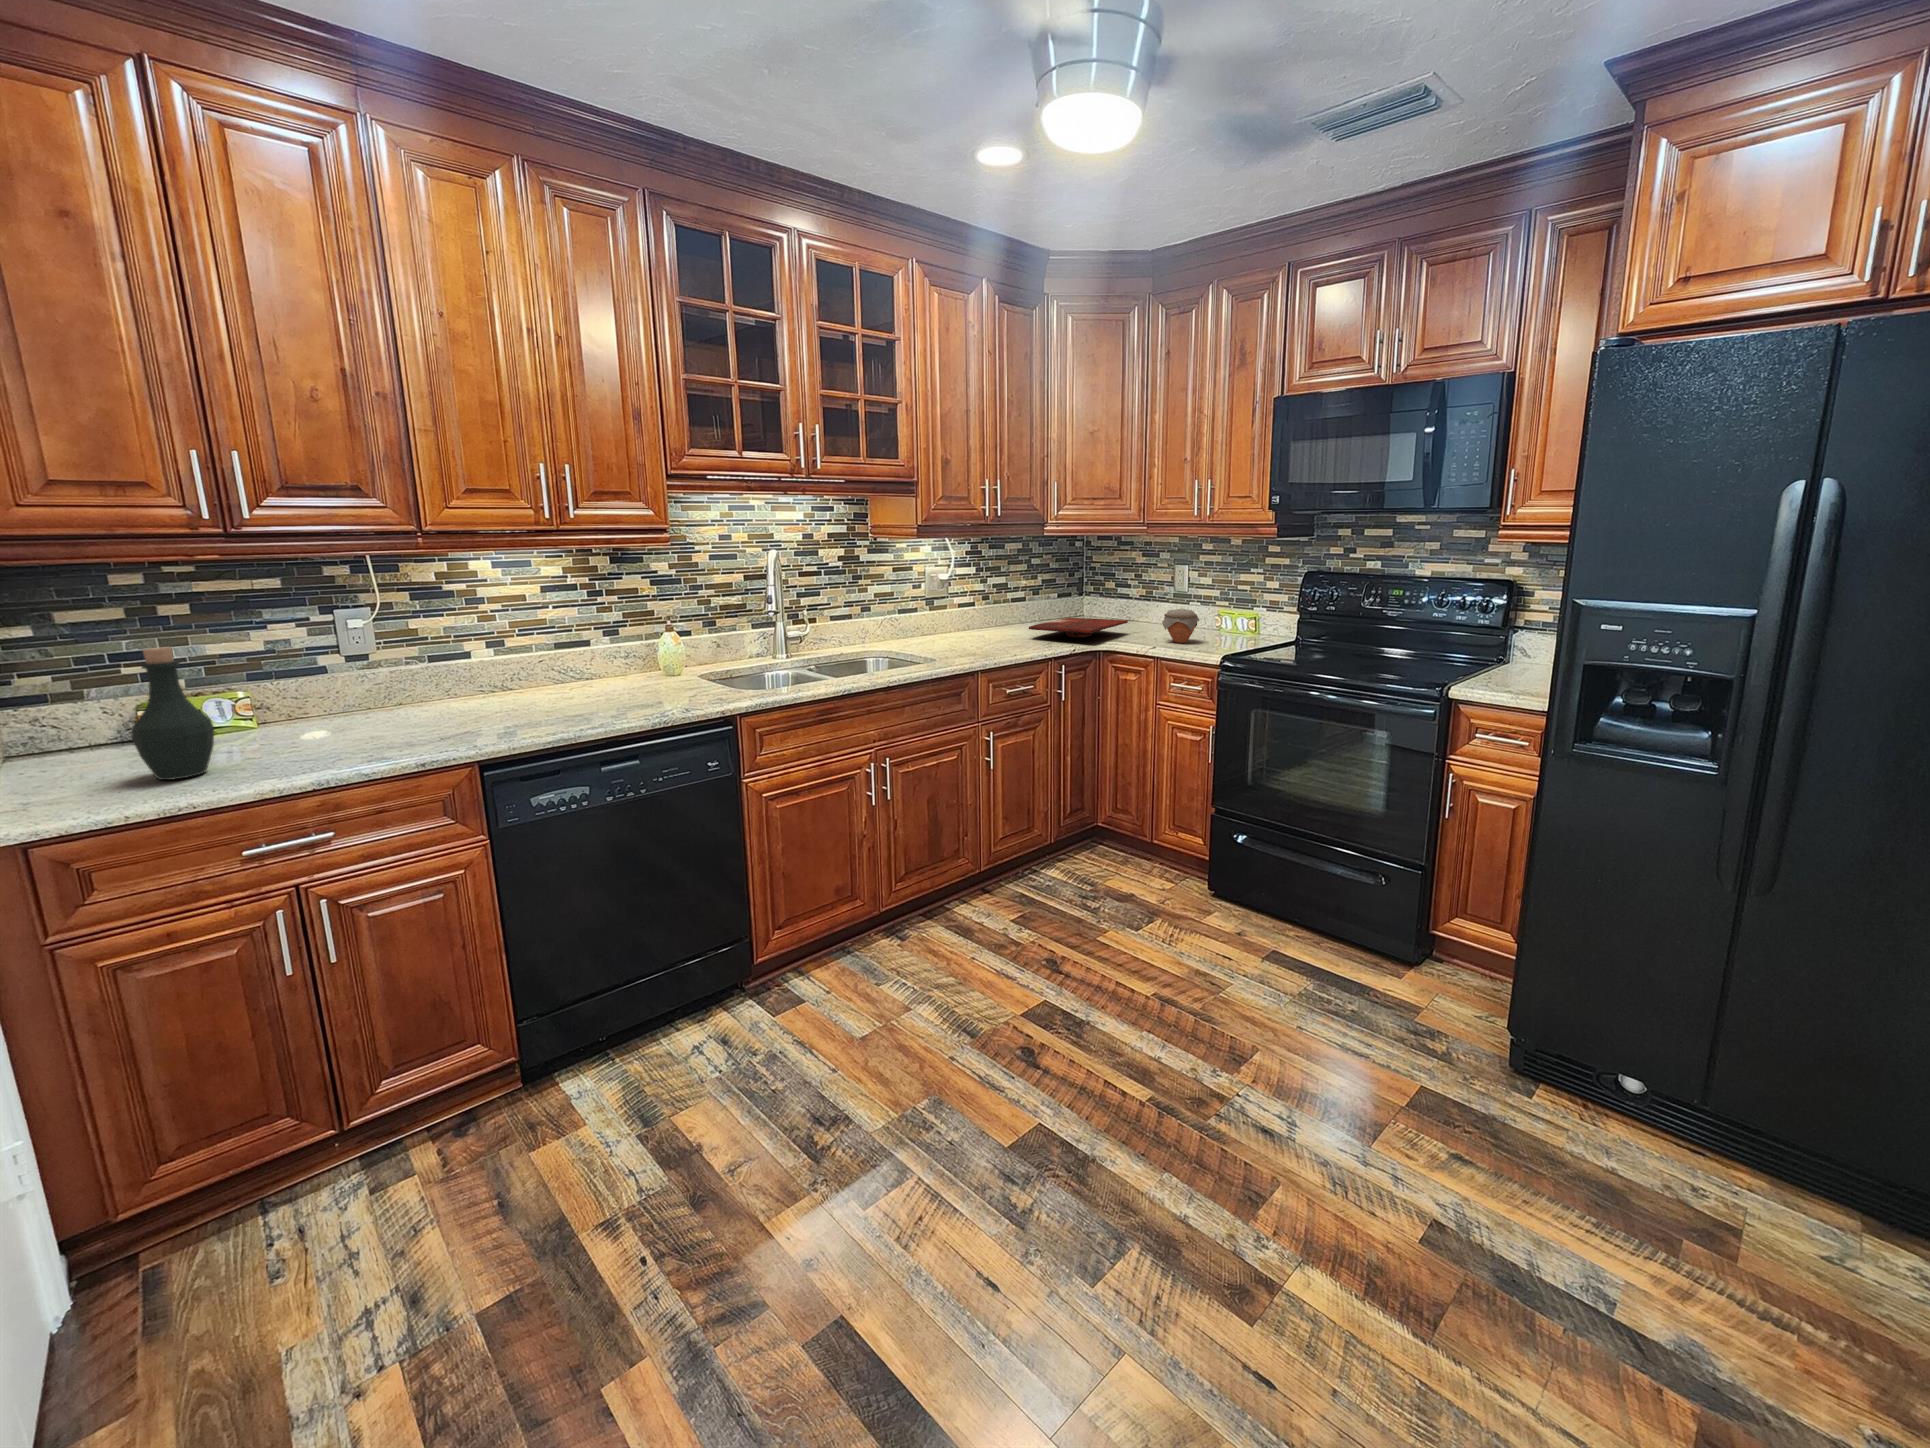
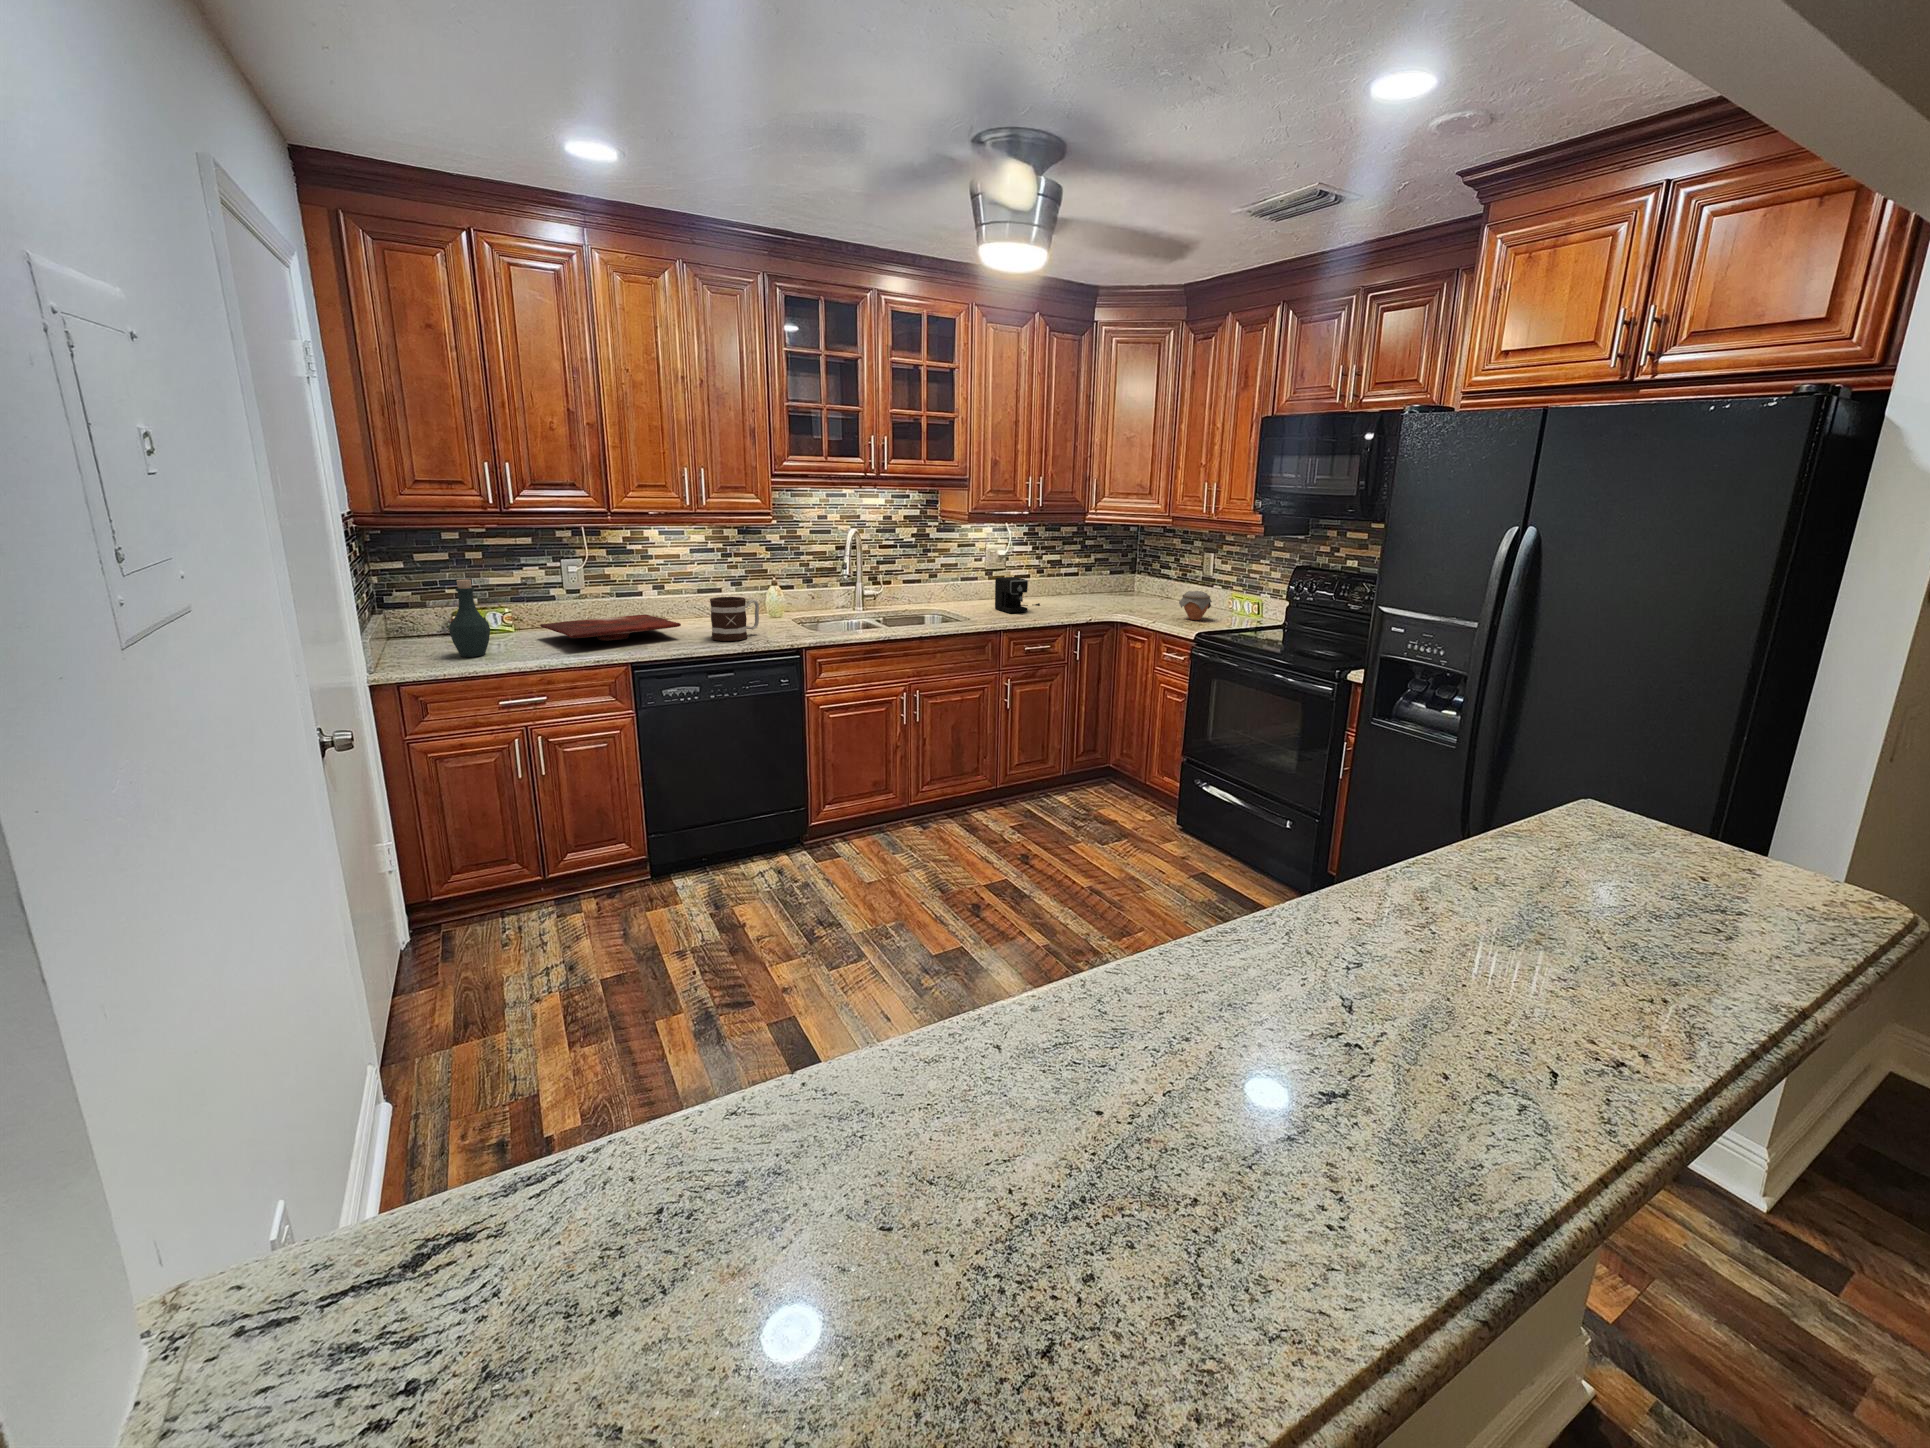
coffee maker: none [946,605,994,649] -> present [995,577,1040,613]
cutting board: present [1029,618,1128,638] -> present [540,614,681,641]
mug: none [590,650,663,715] -> present [710,597,759,641]

